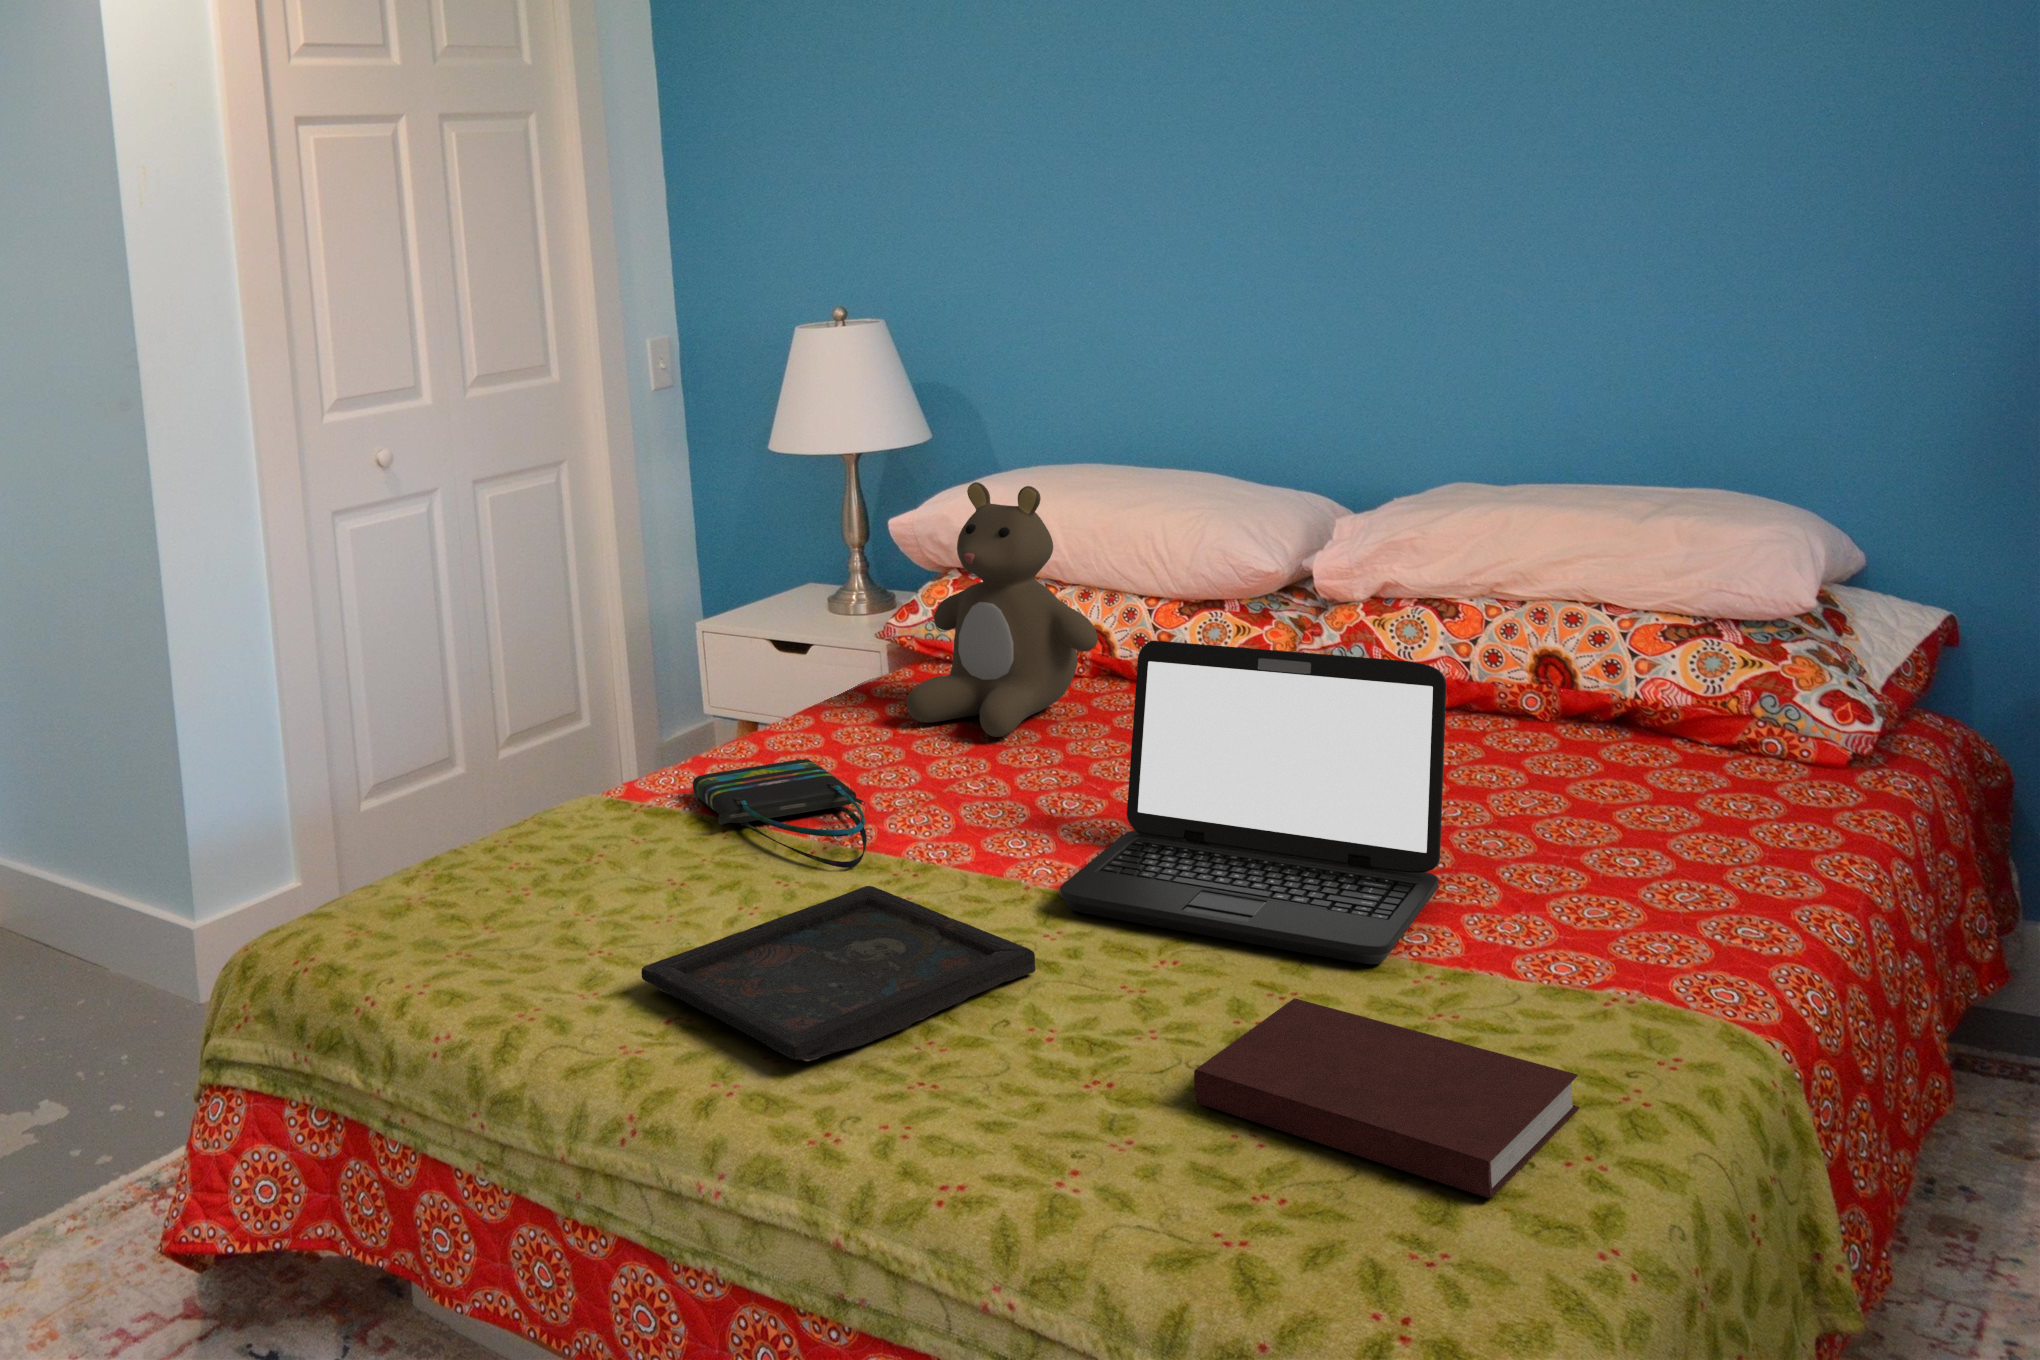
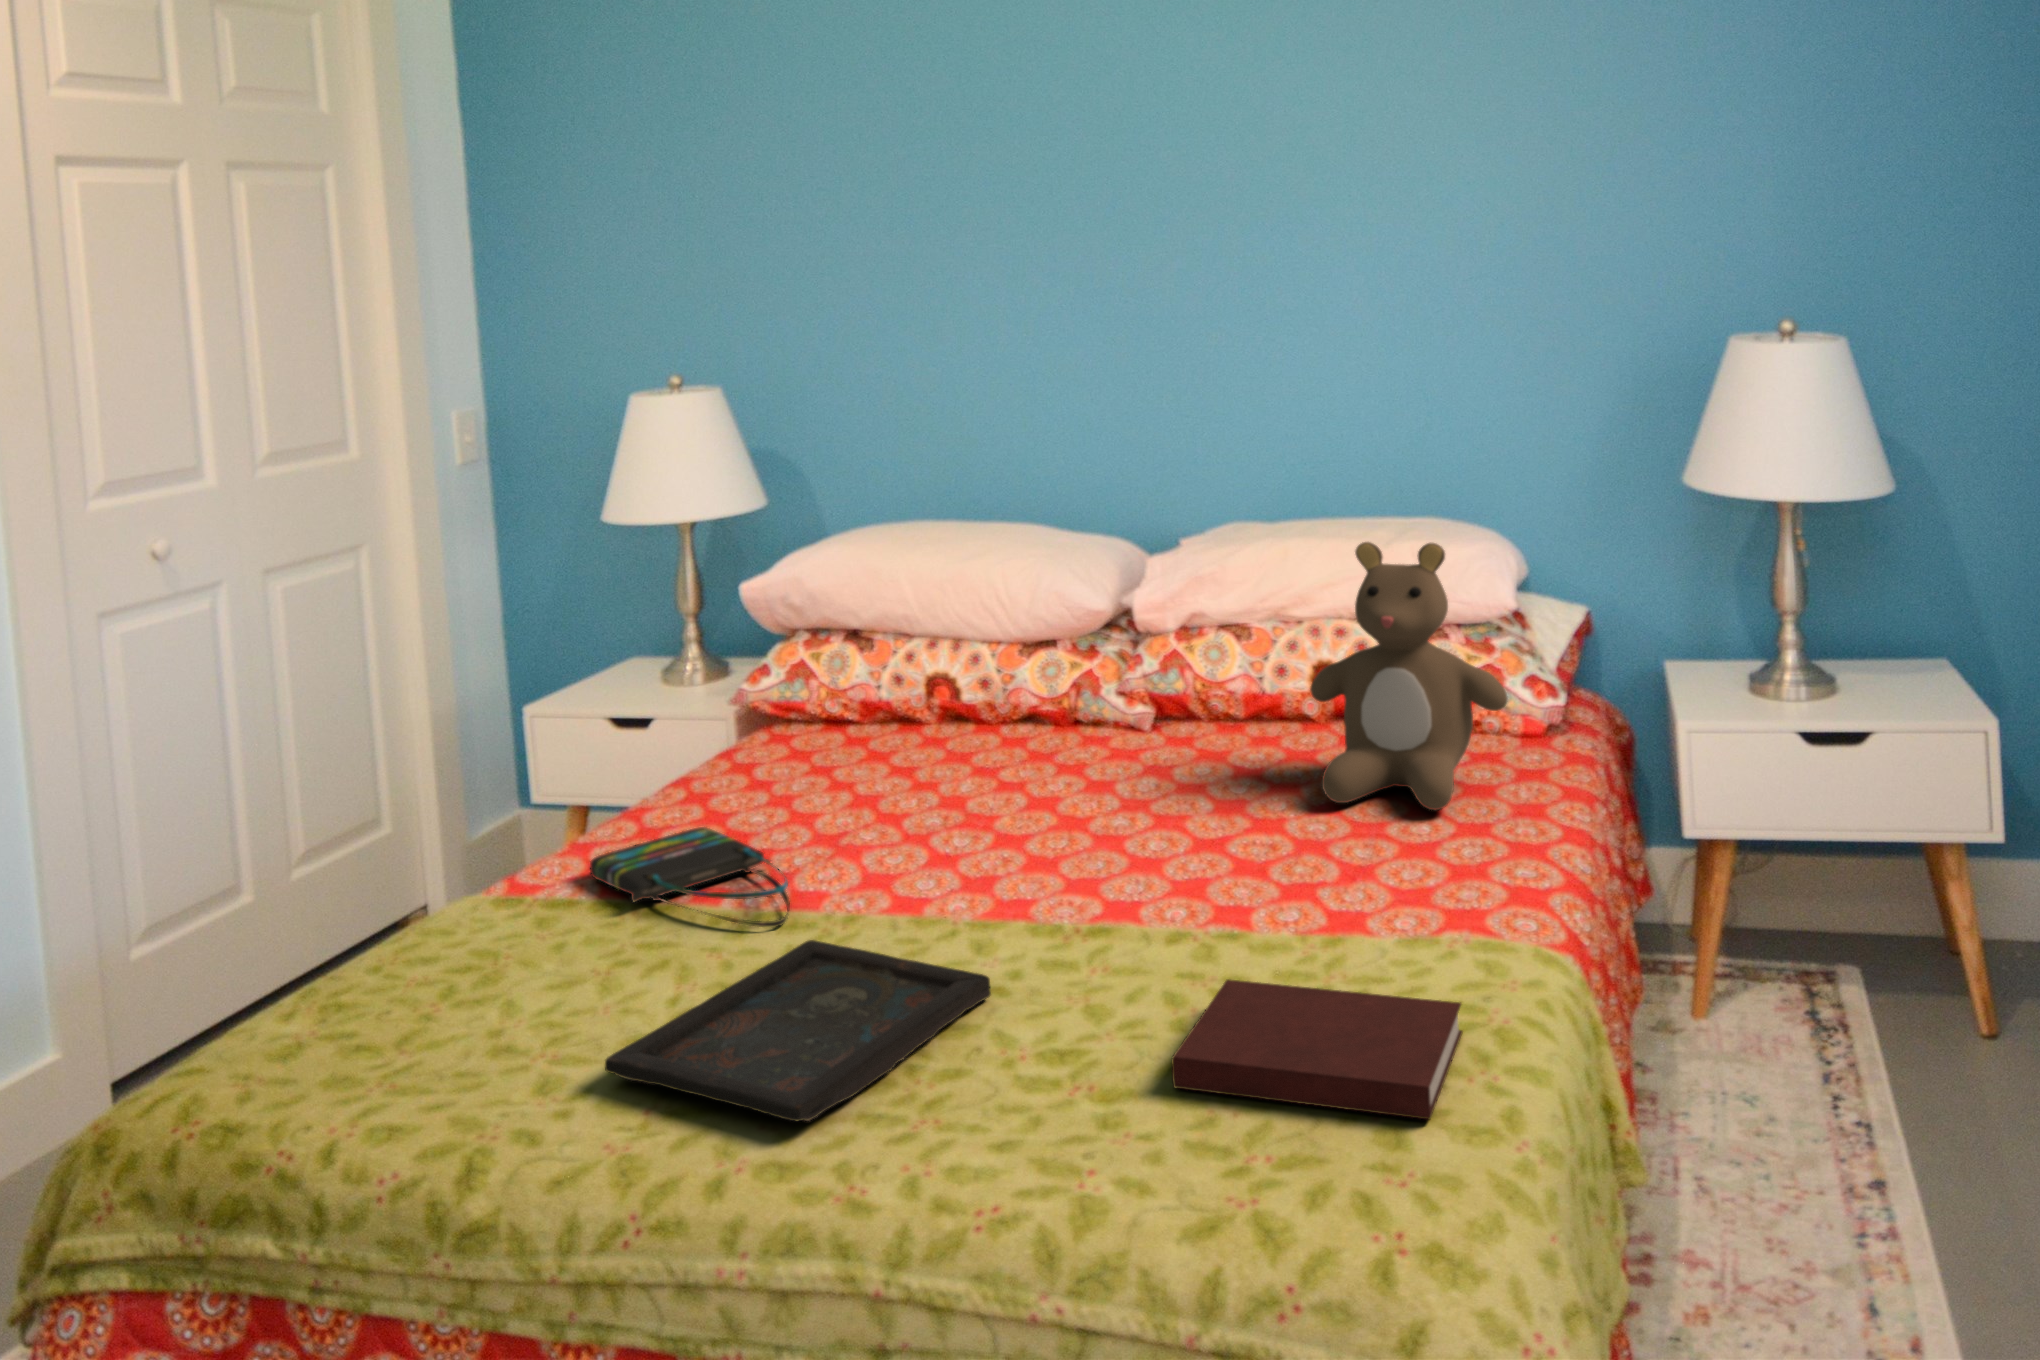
teddy bear: present [906,482,1098,737] -> present [1310,542,1508,810]
laptop: present [1060,641,1446,964] -> none [991,674,1296,941]

